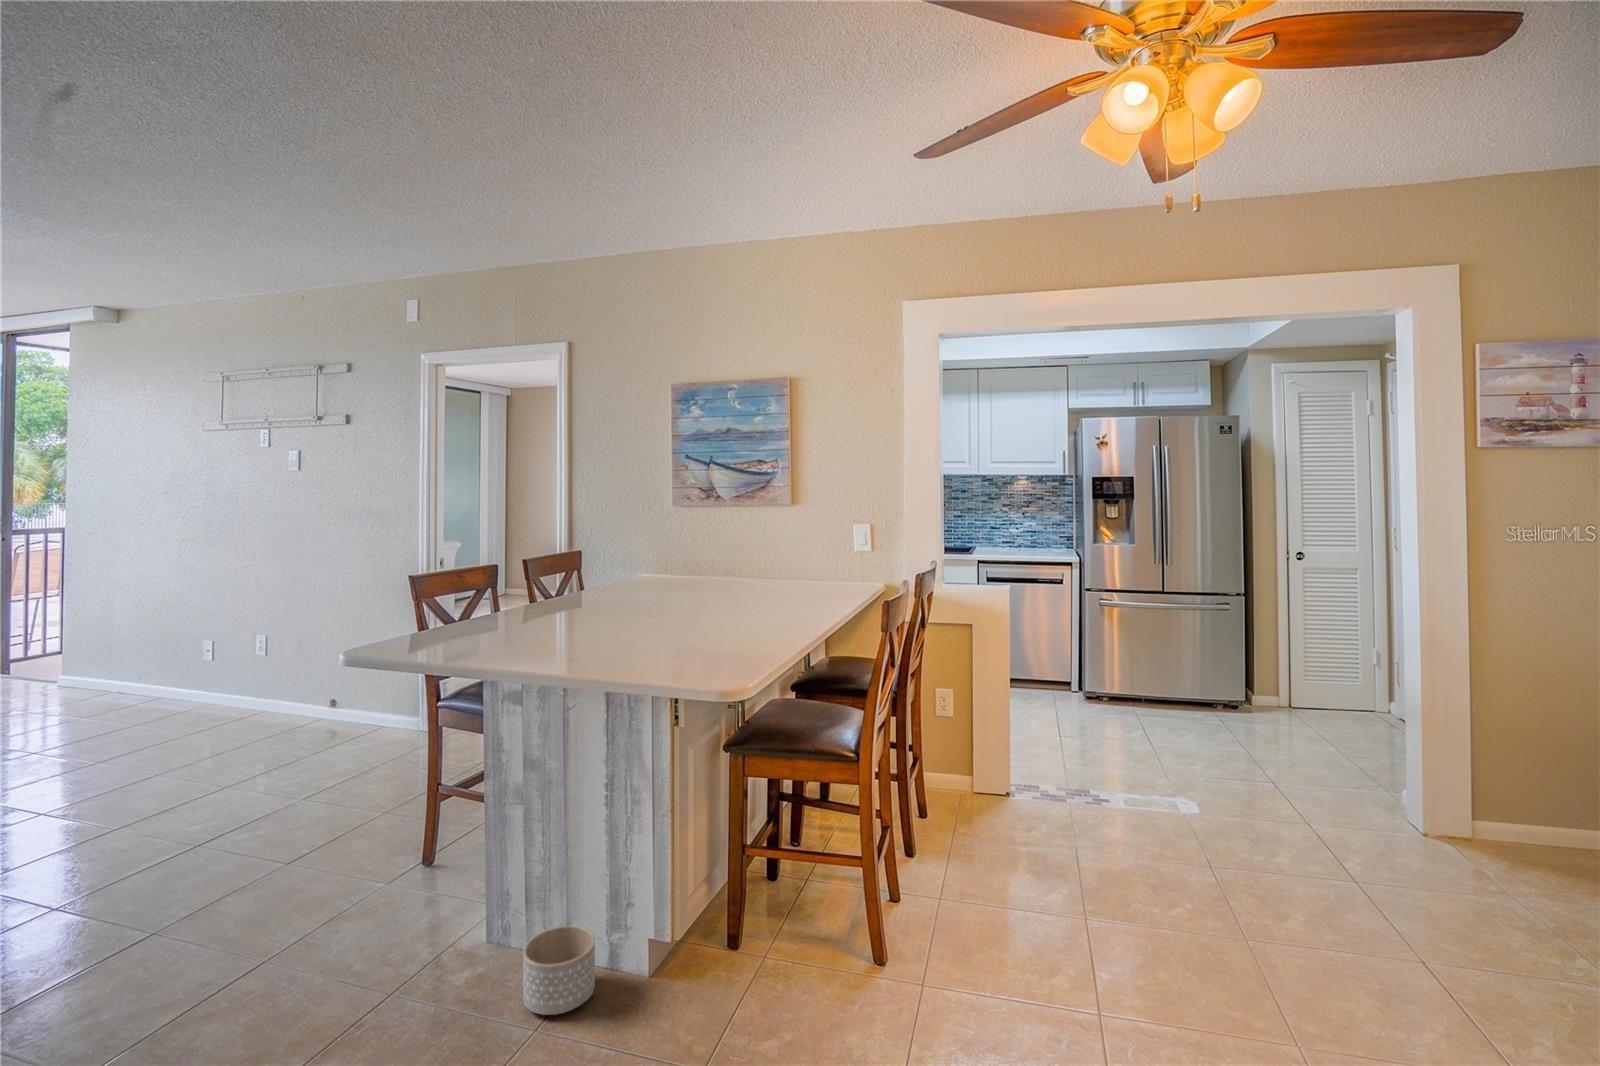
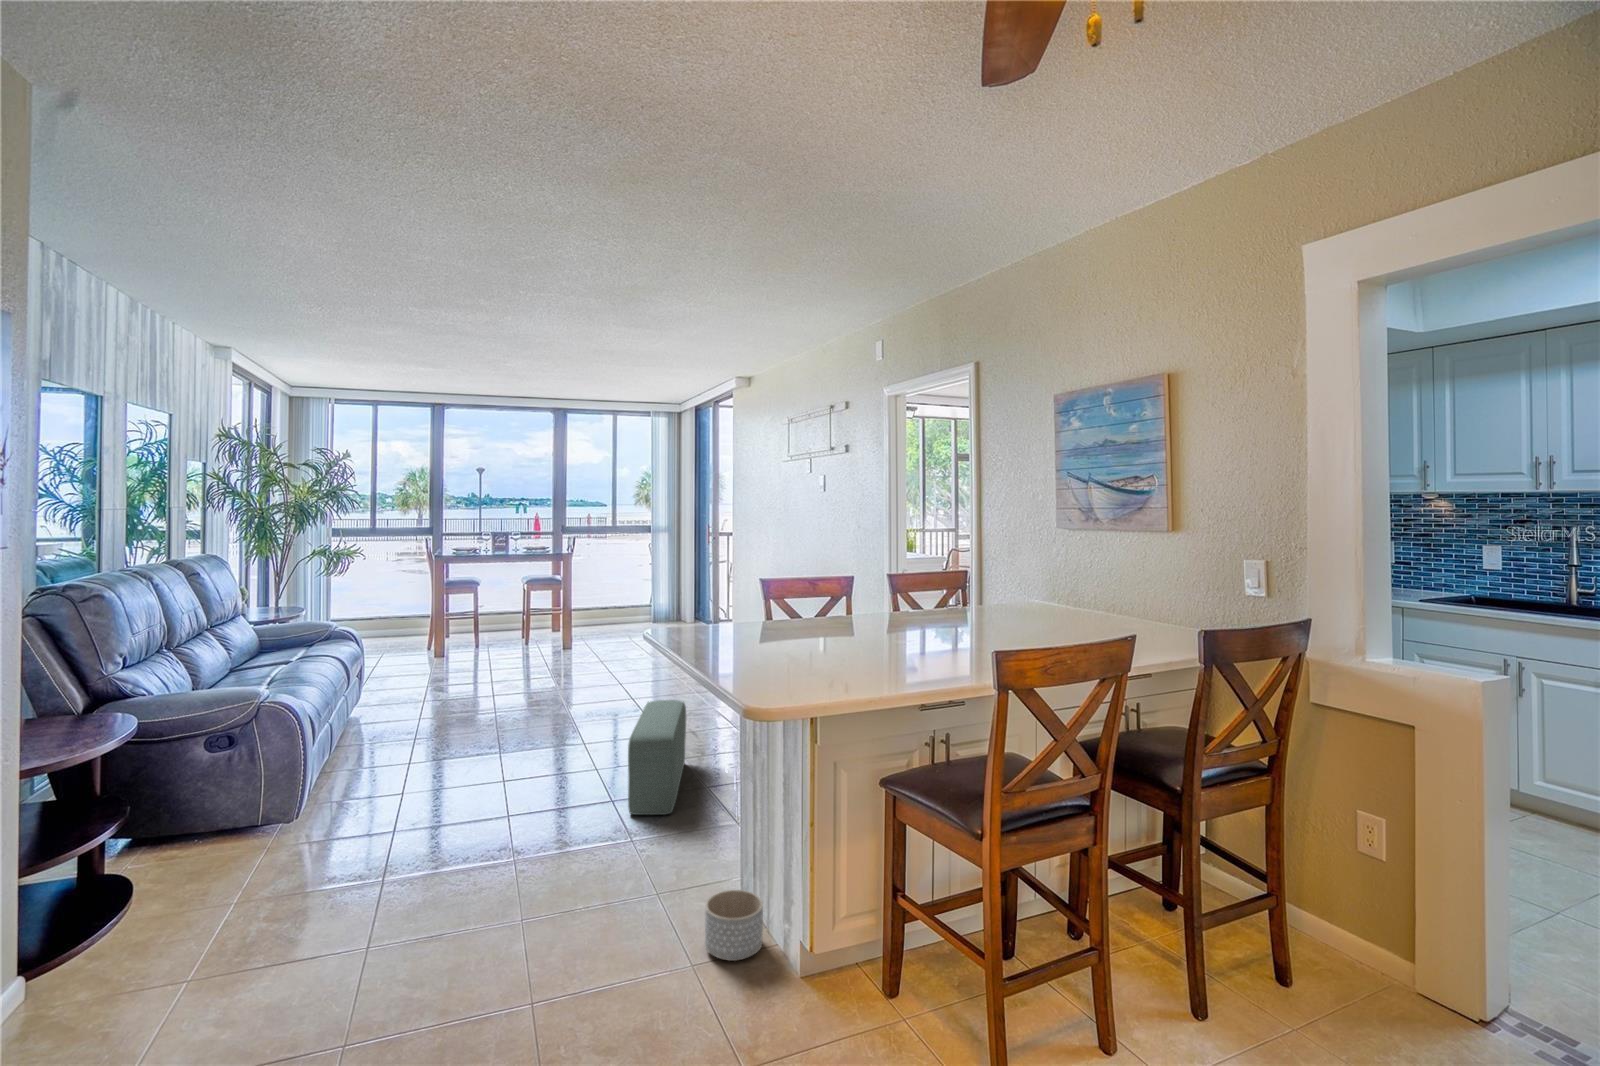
pouf: none [147,763,285,938] -> present [628,700,686,815]

